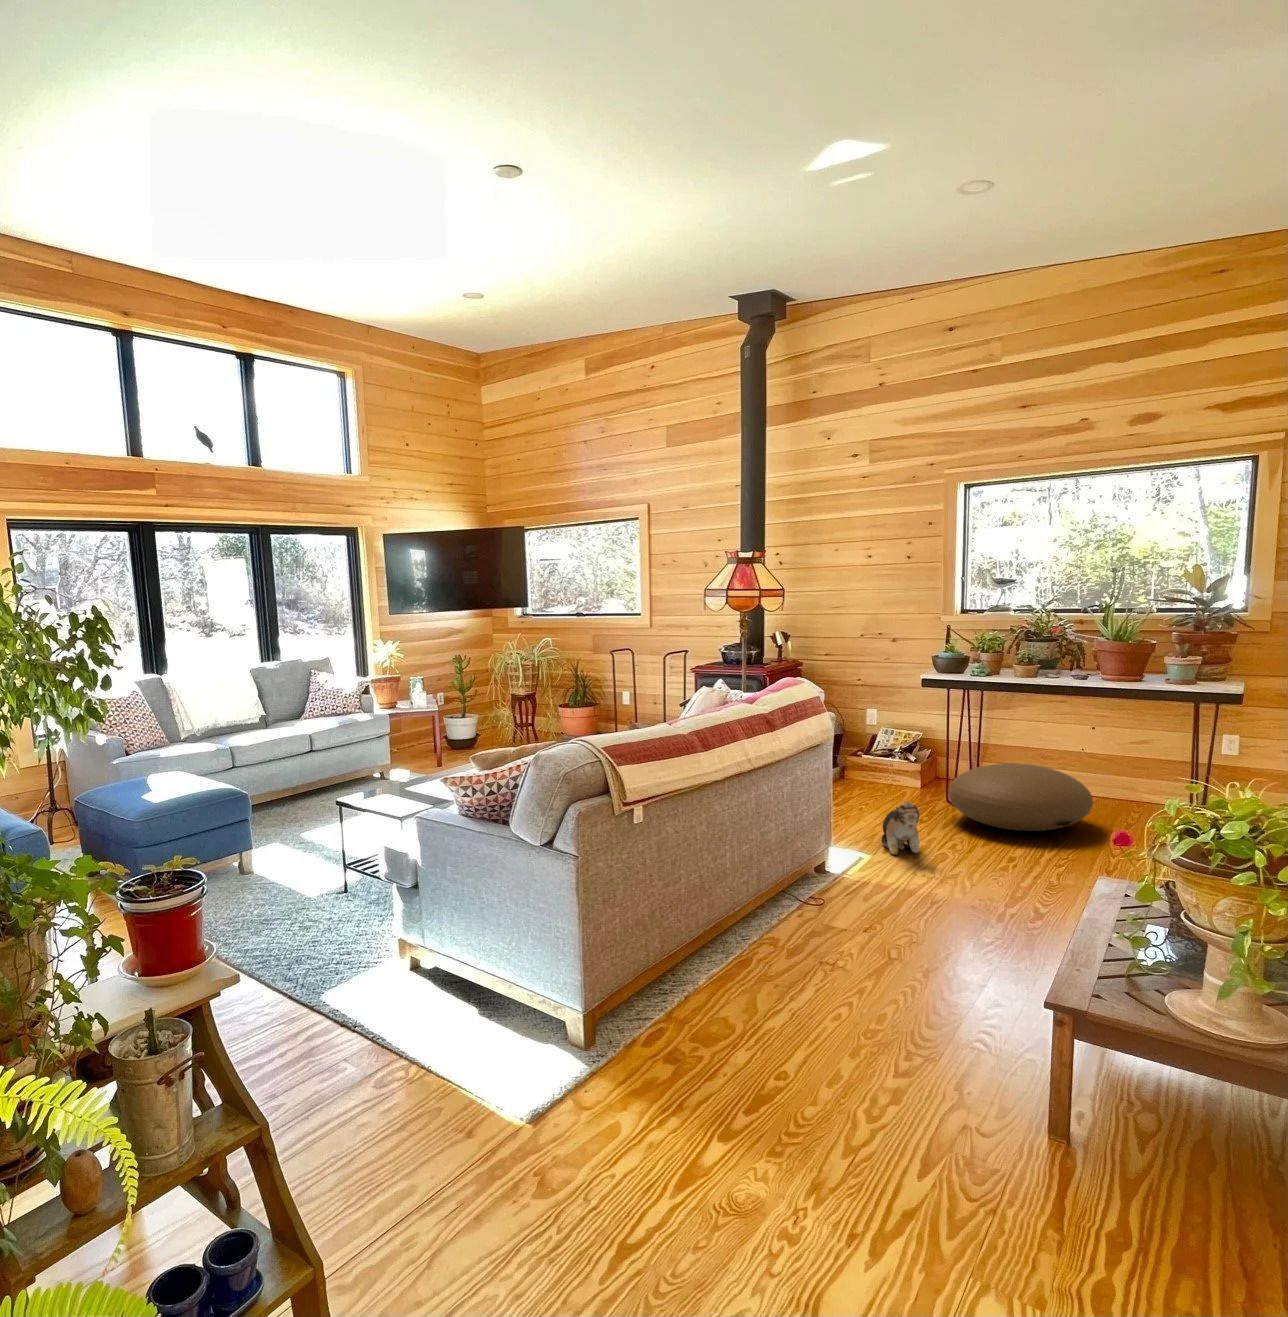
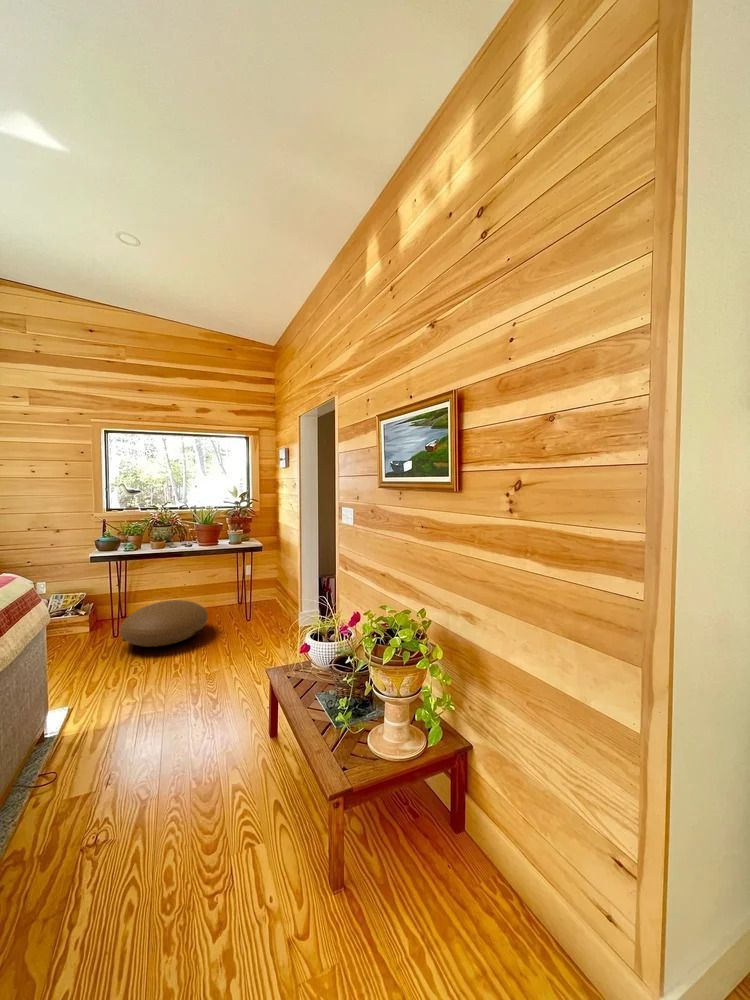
plush toy: present [881,802,922,855] -> none [80,654,119,696]

